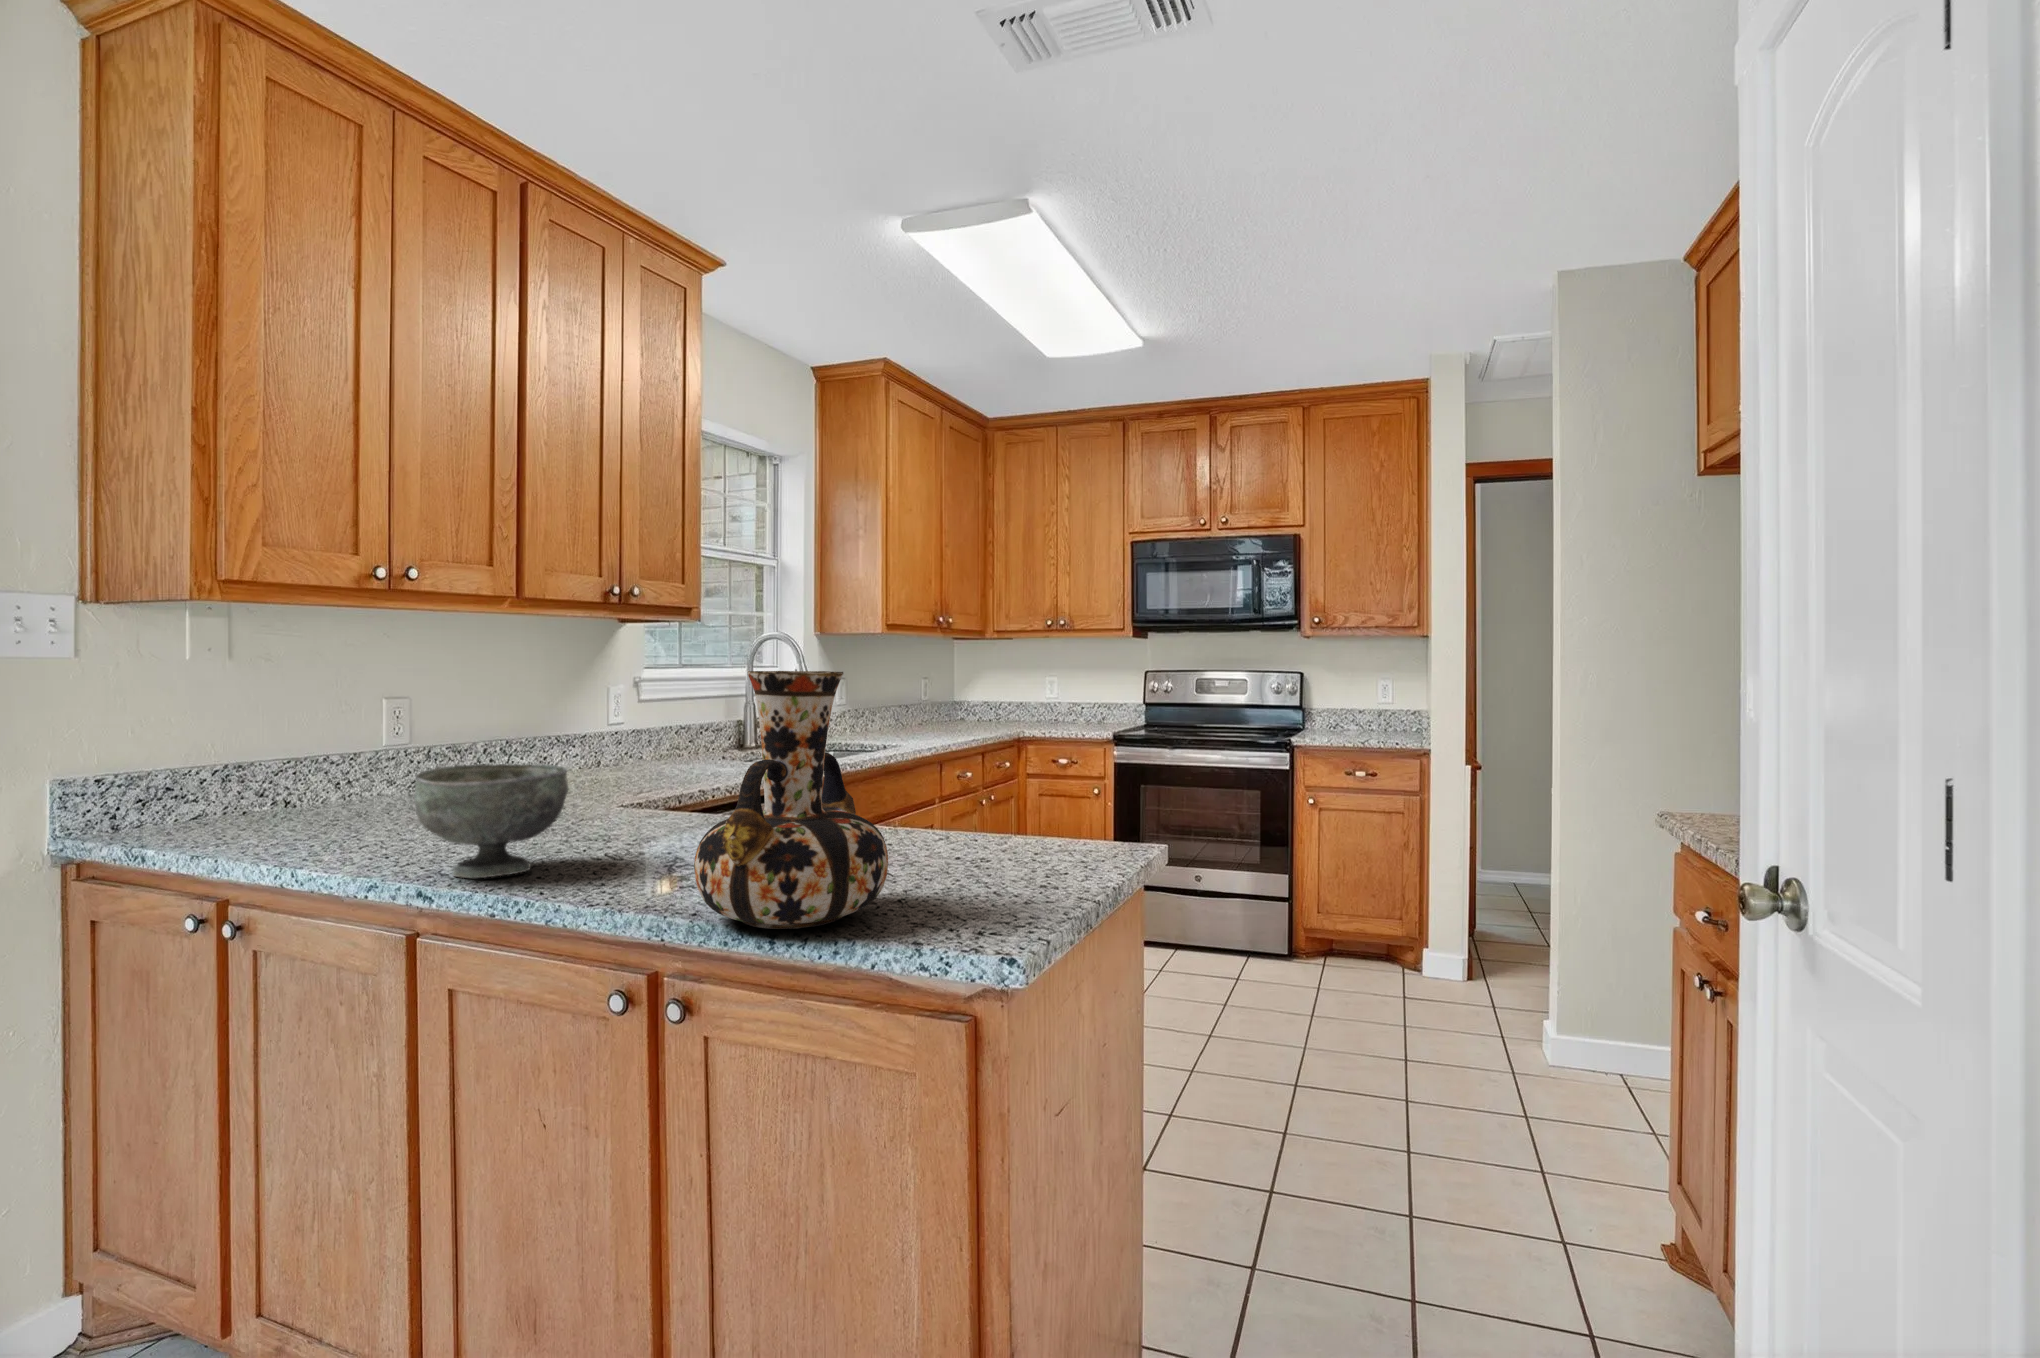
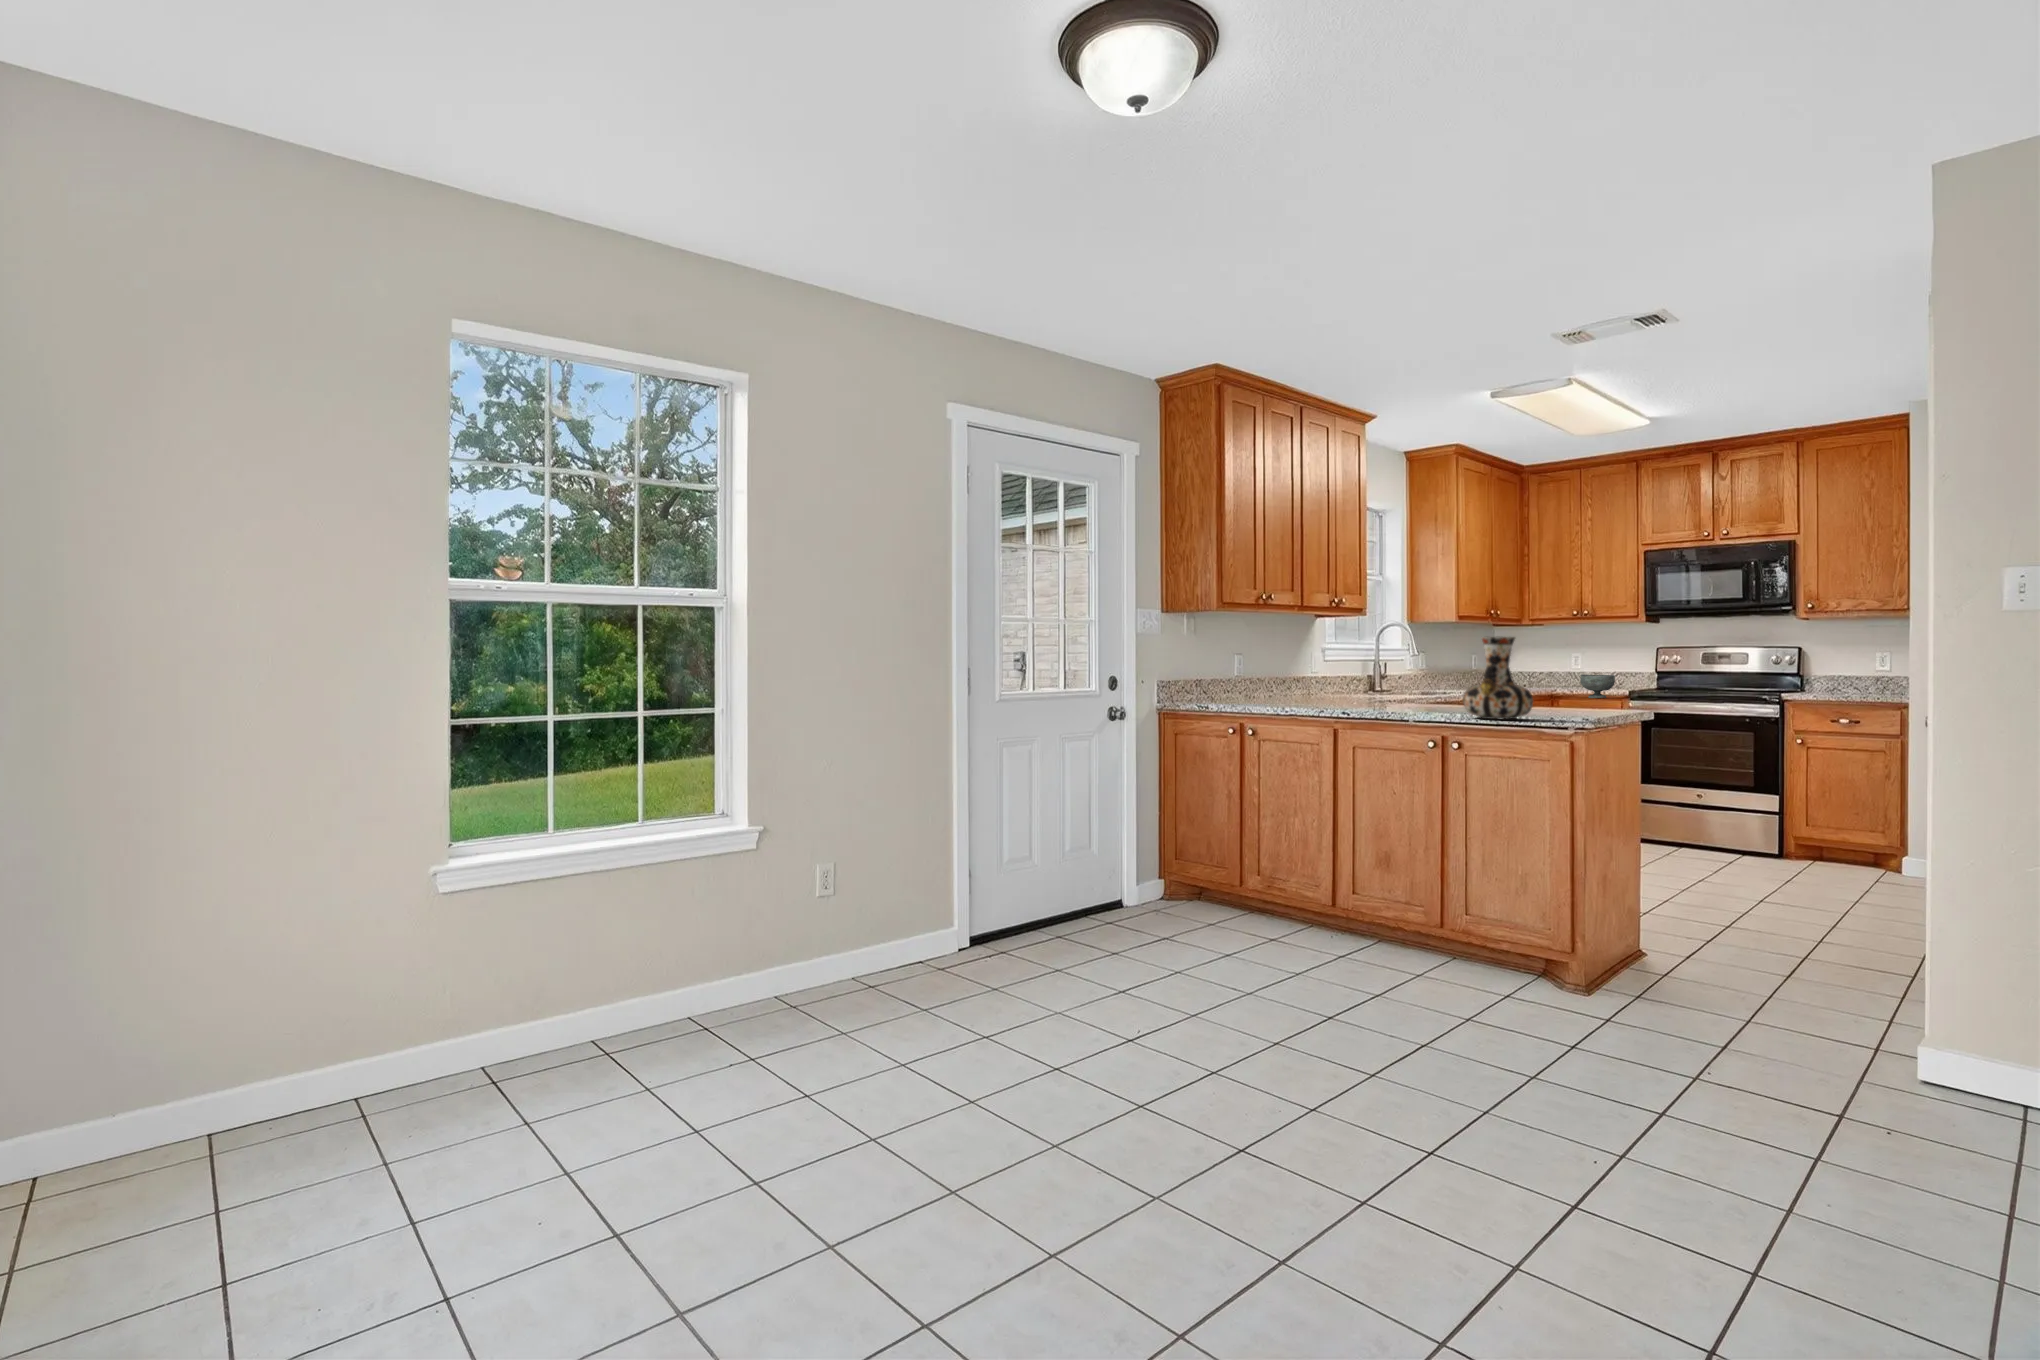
bowl: present [414,764,568,878] -> present [1580,674,1615,698]

